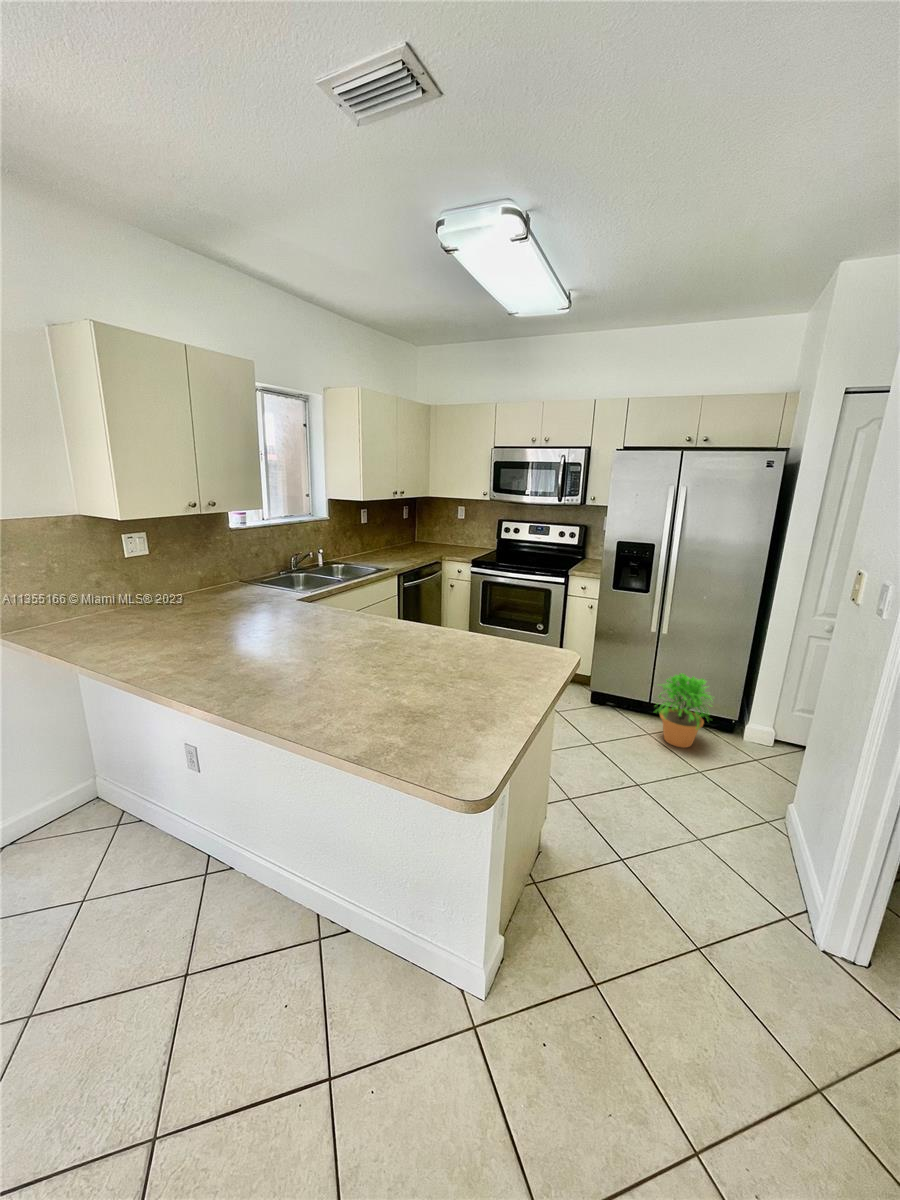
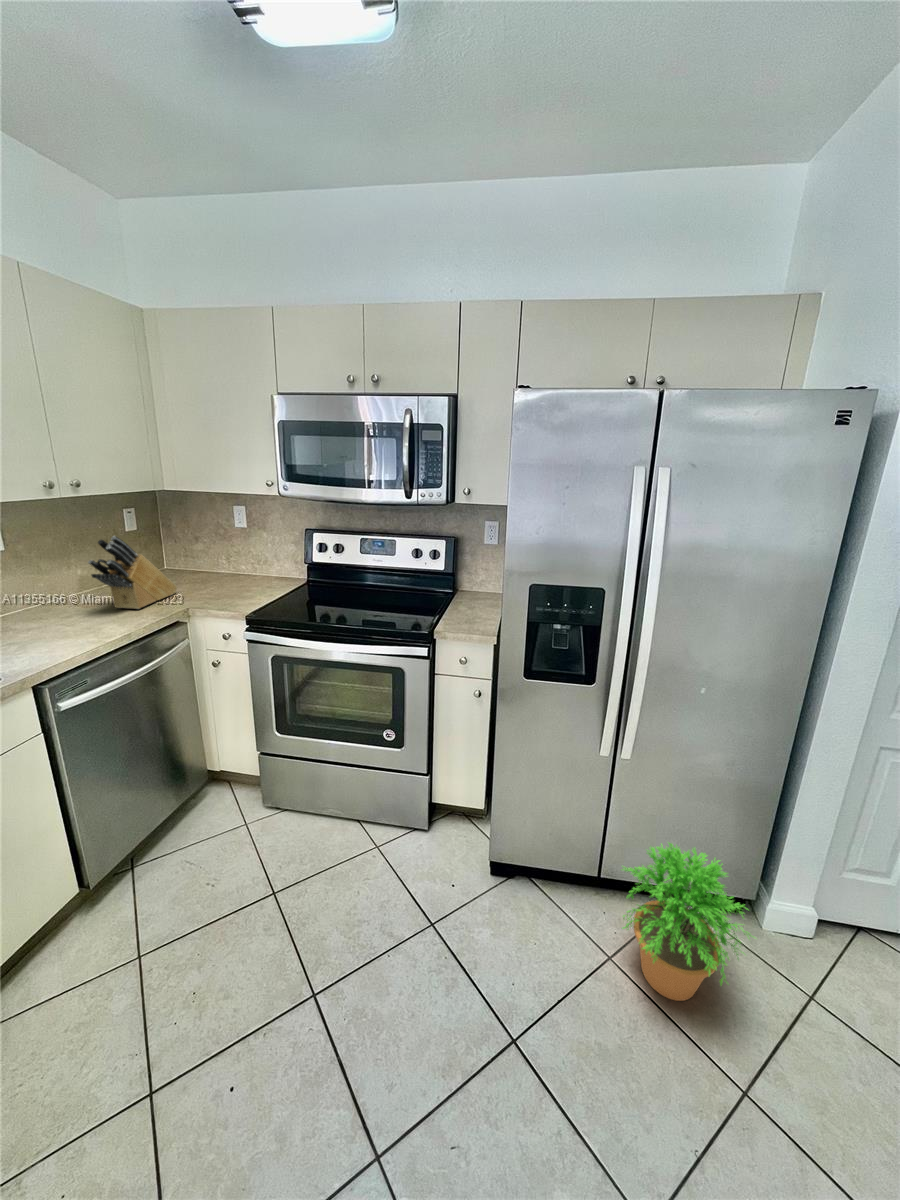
knife block: none [403,517,432,554] -> present [88,536,177,609]

